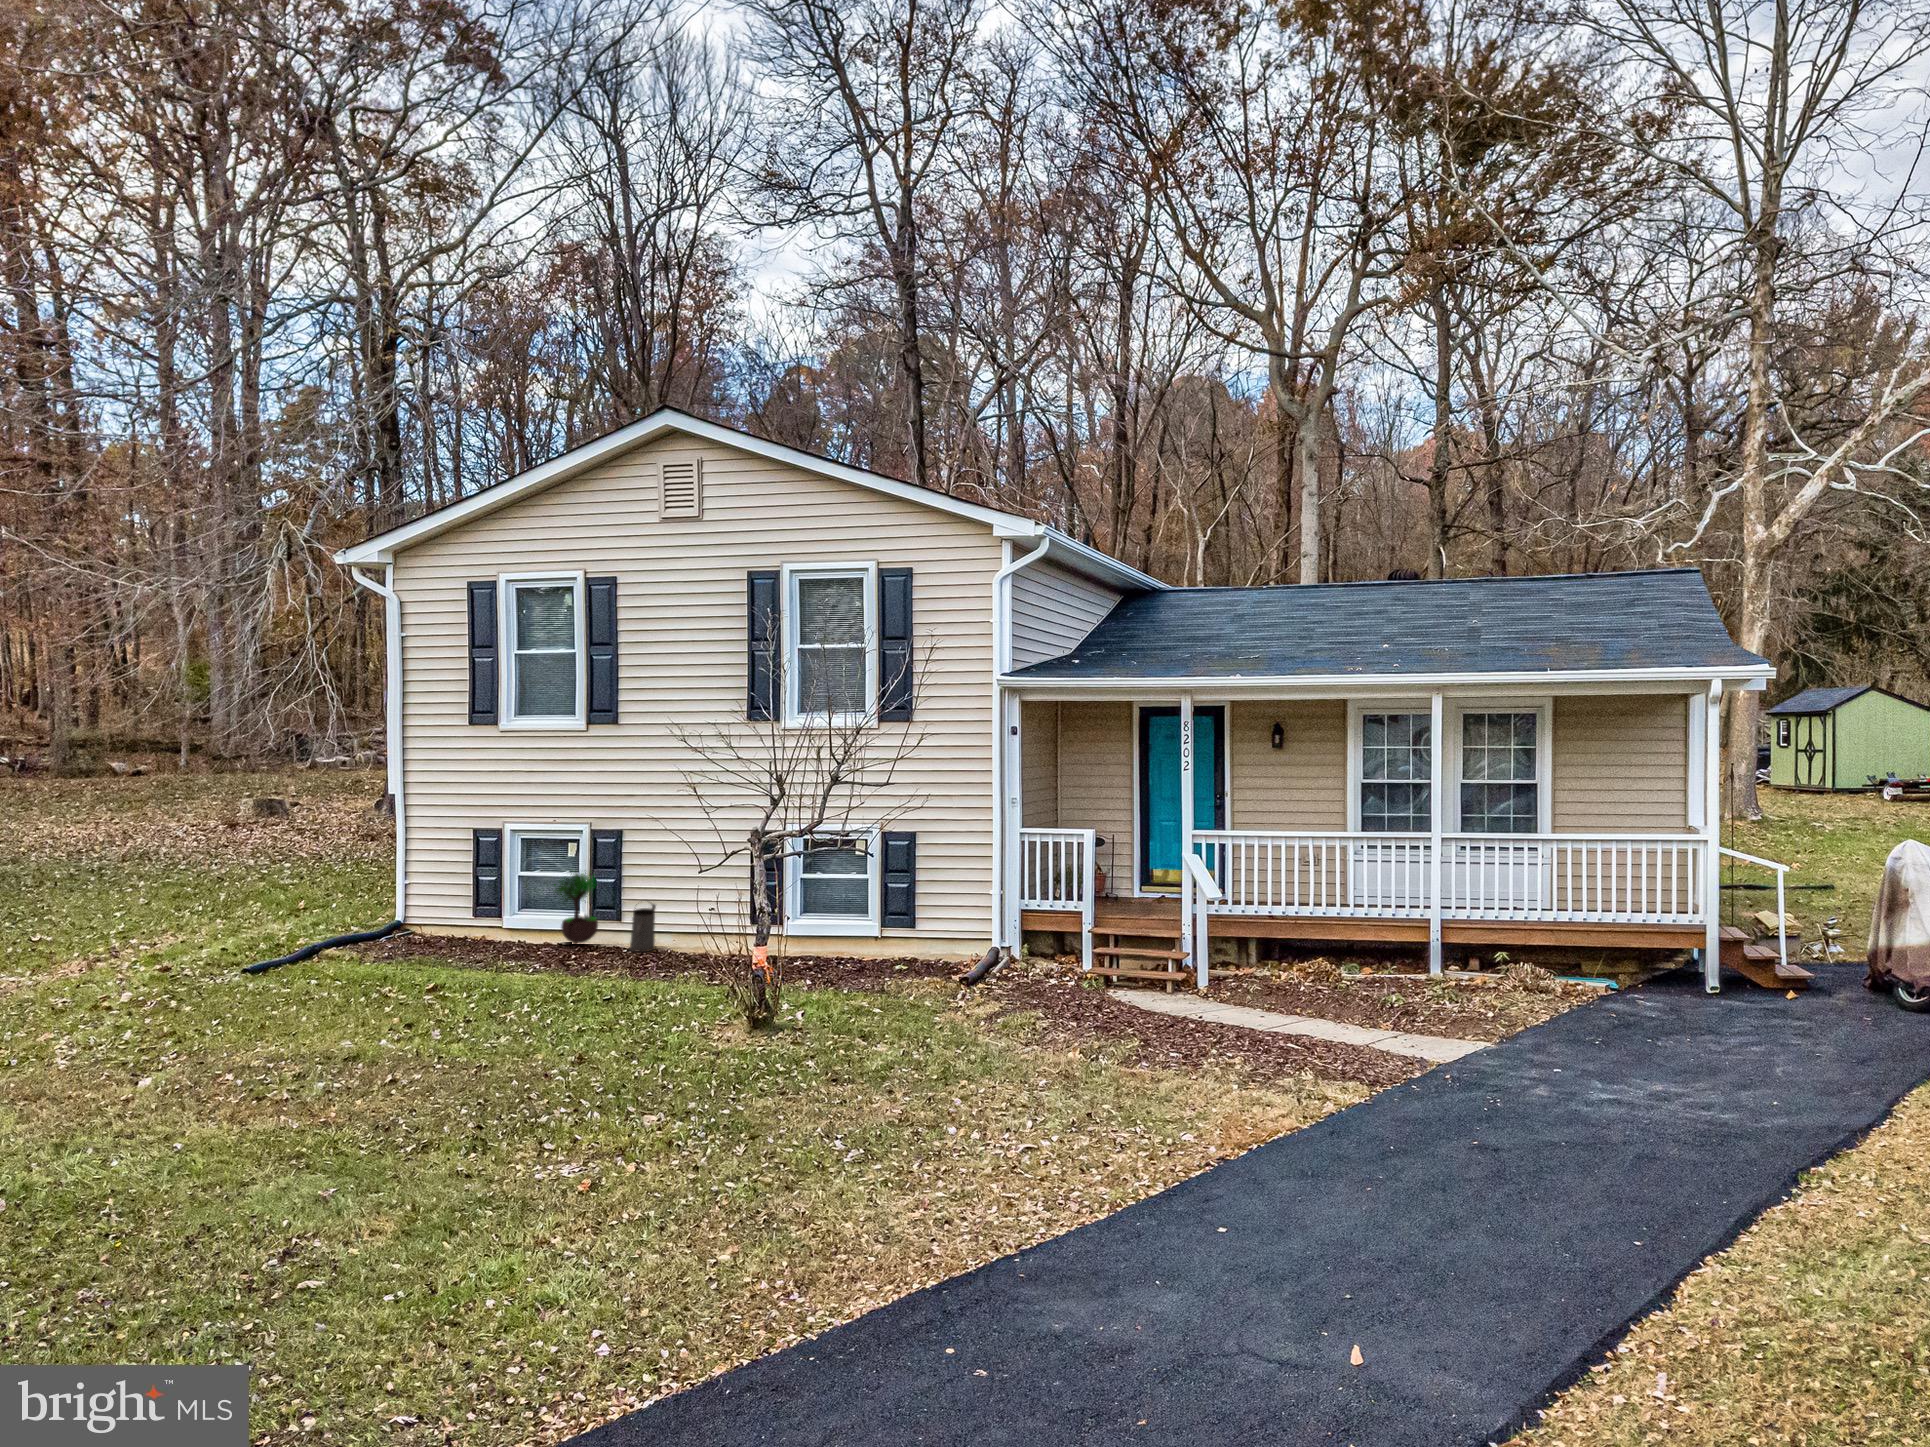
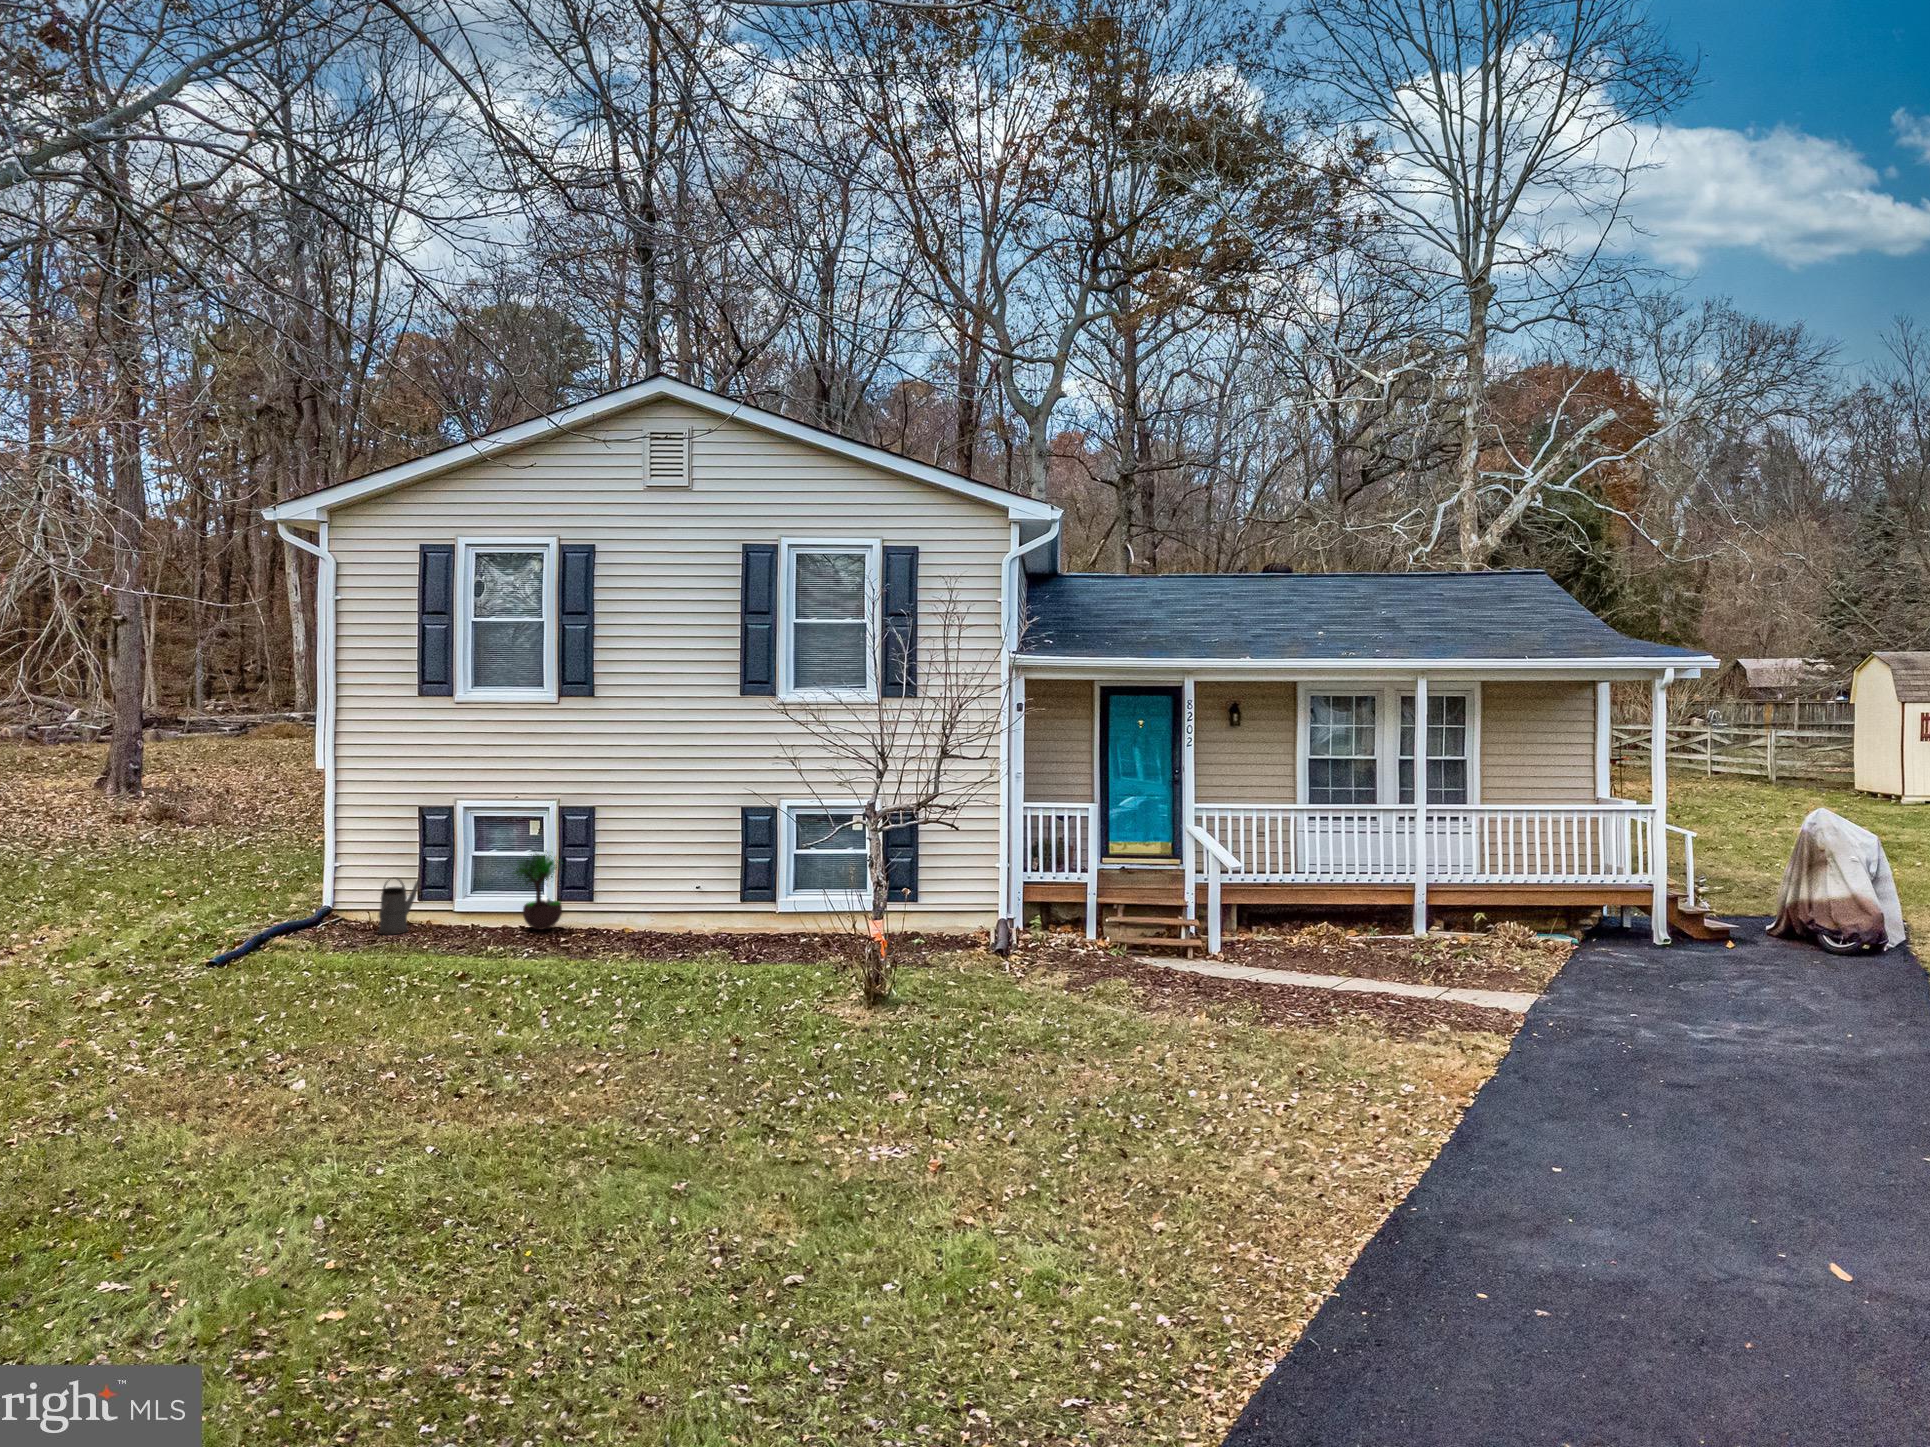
watering can: present [629,904,656,952] -> present [378,877,421,934]

